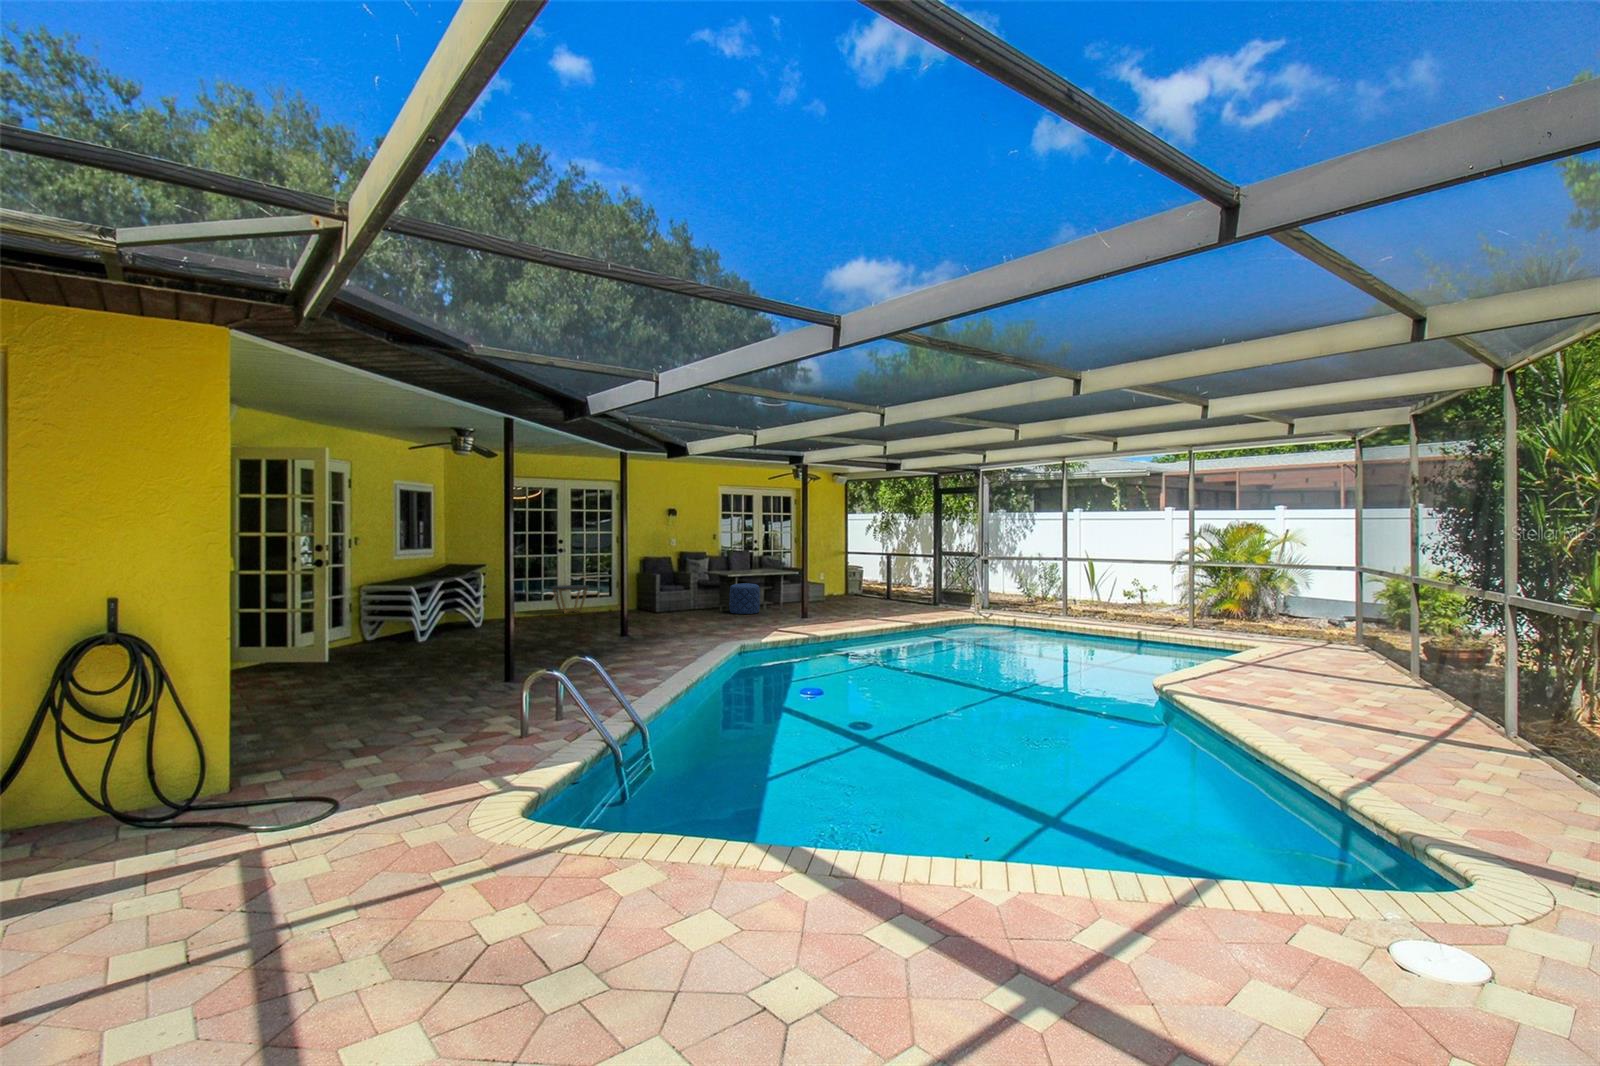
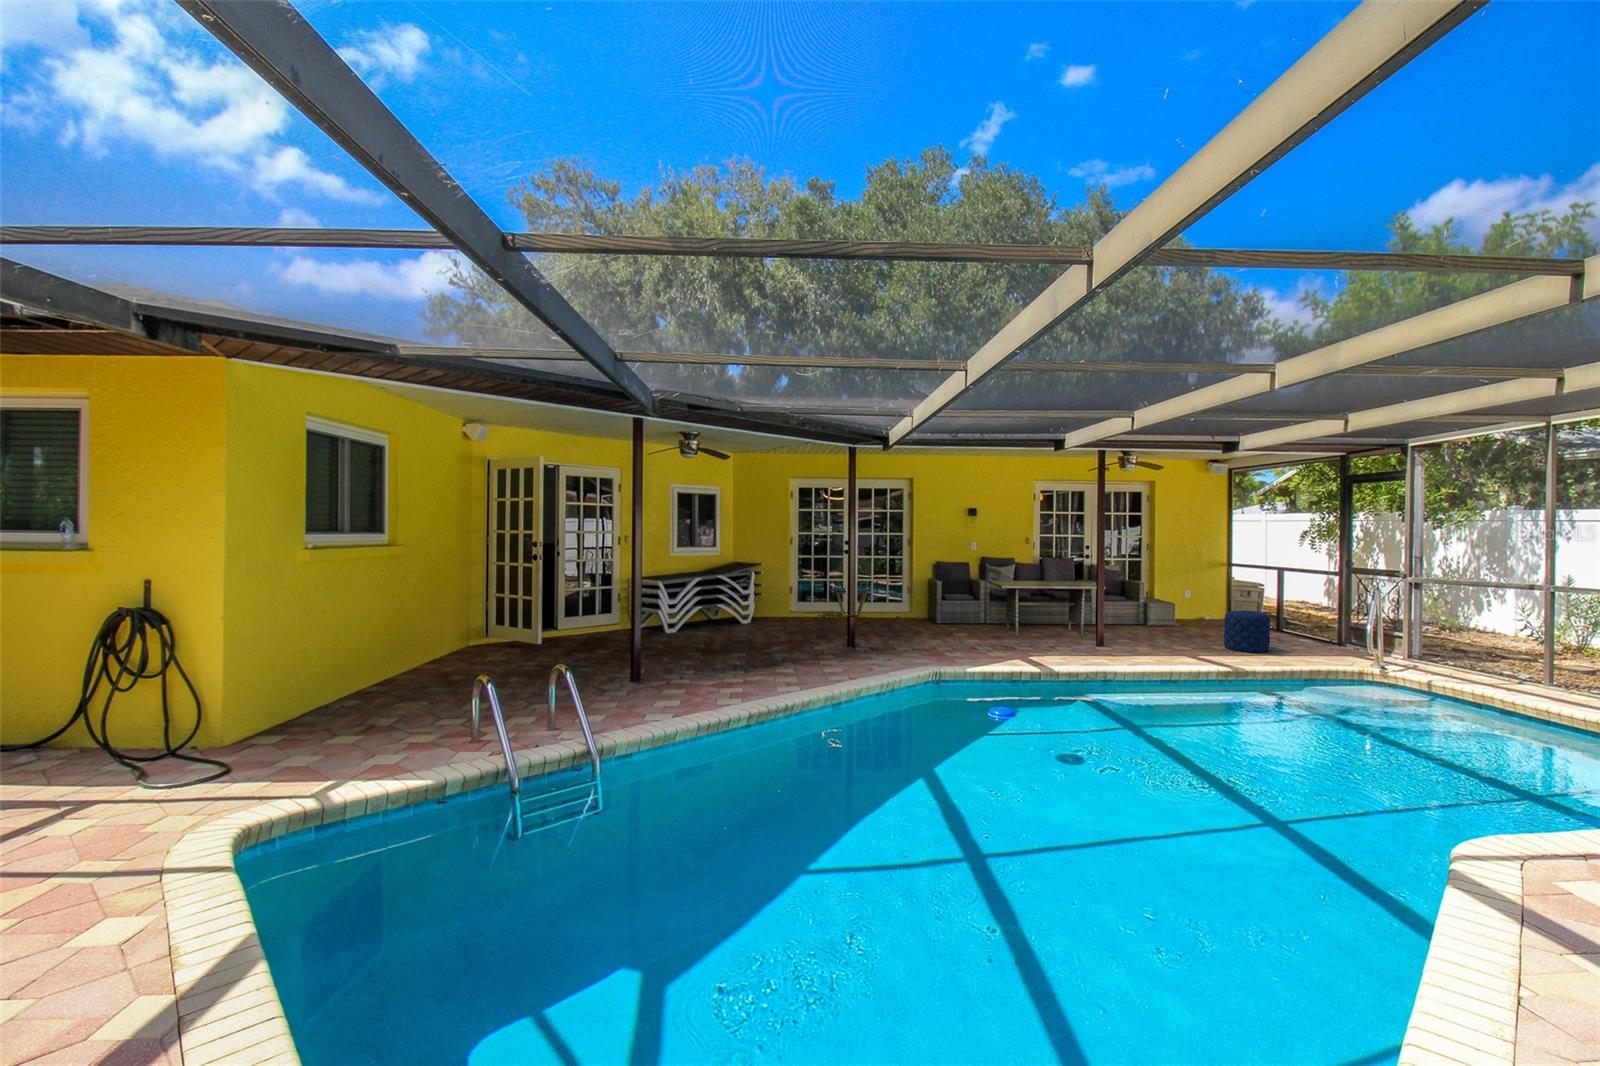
pouf: present [729,583,760,614] -> present [1224,611,1271,652]

